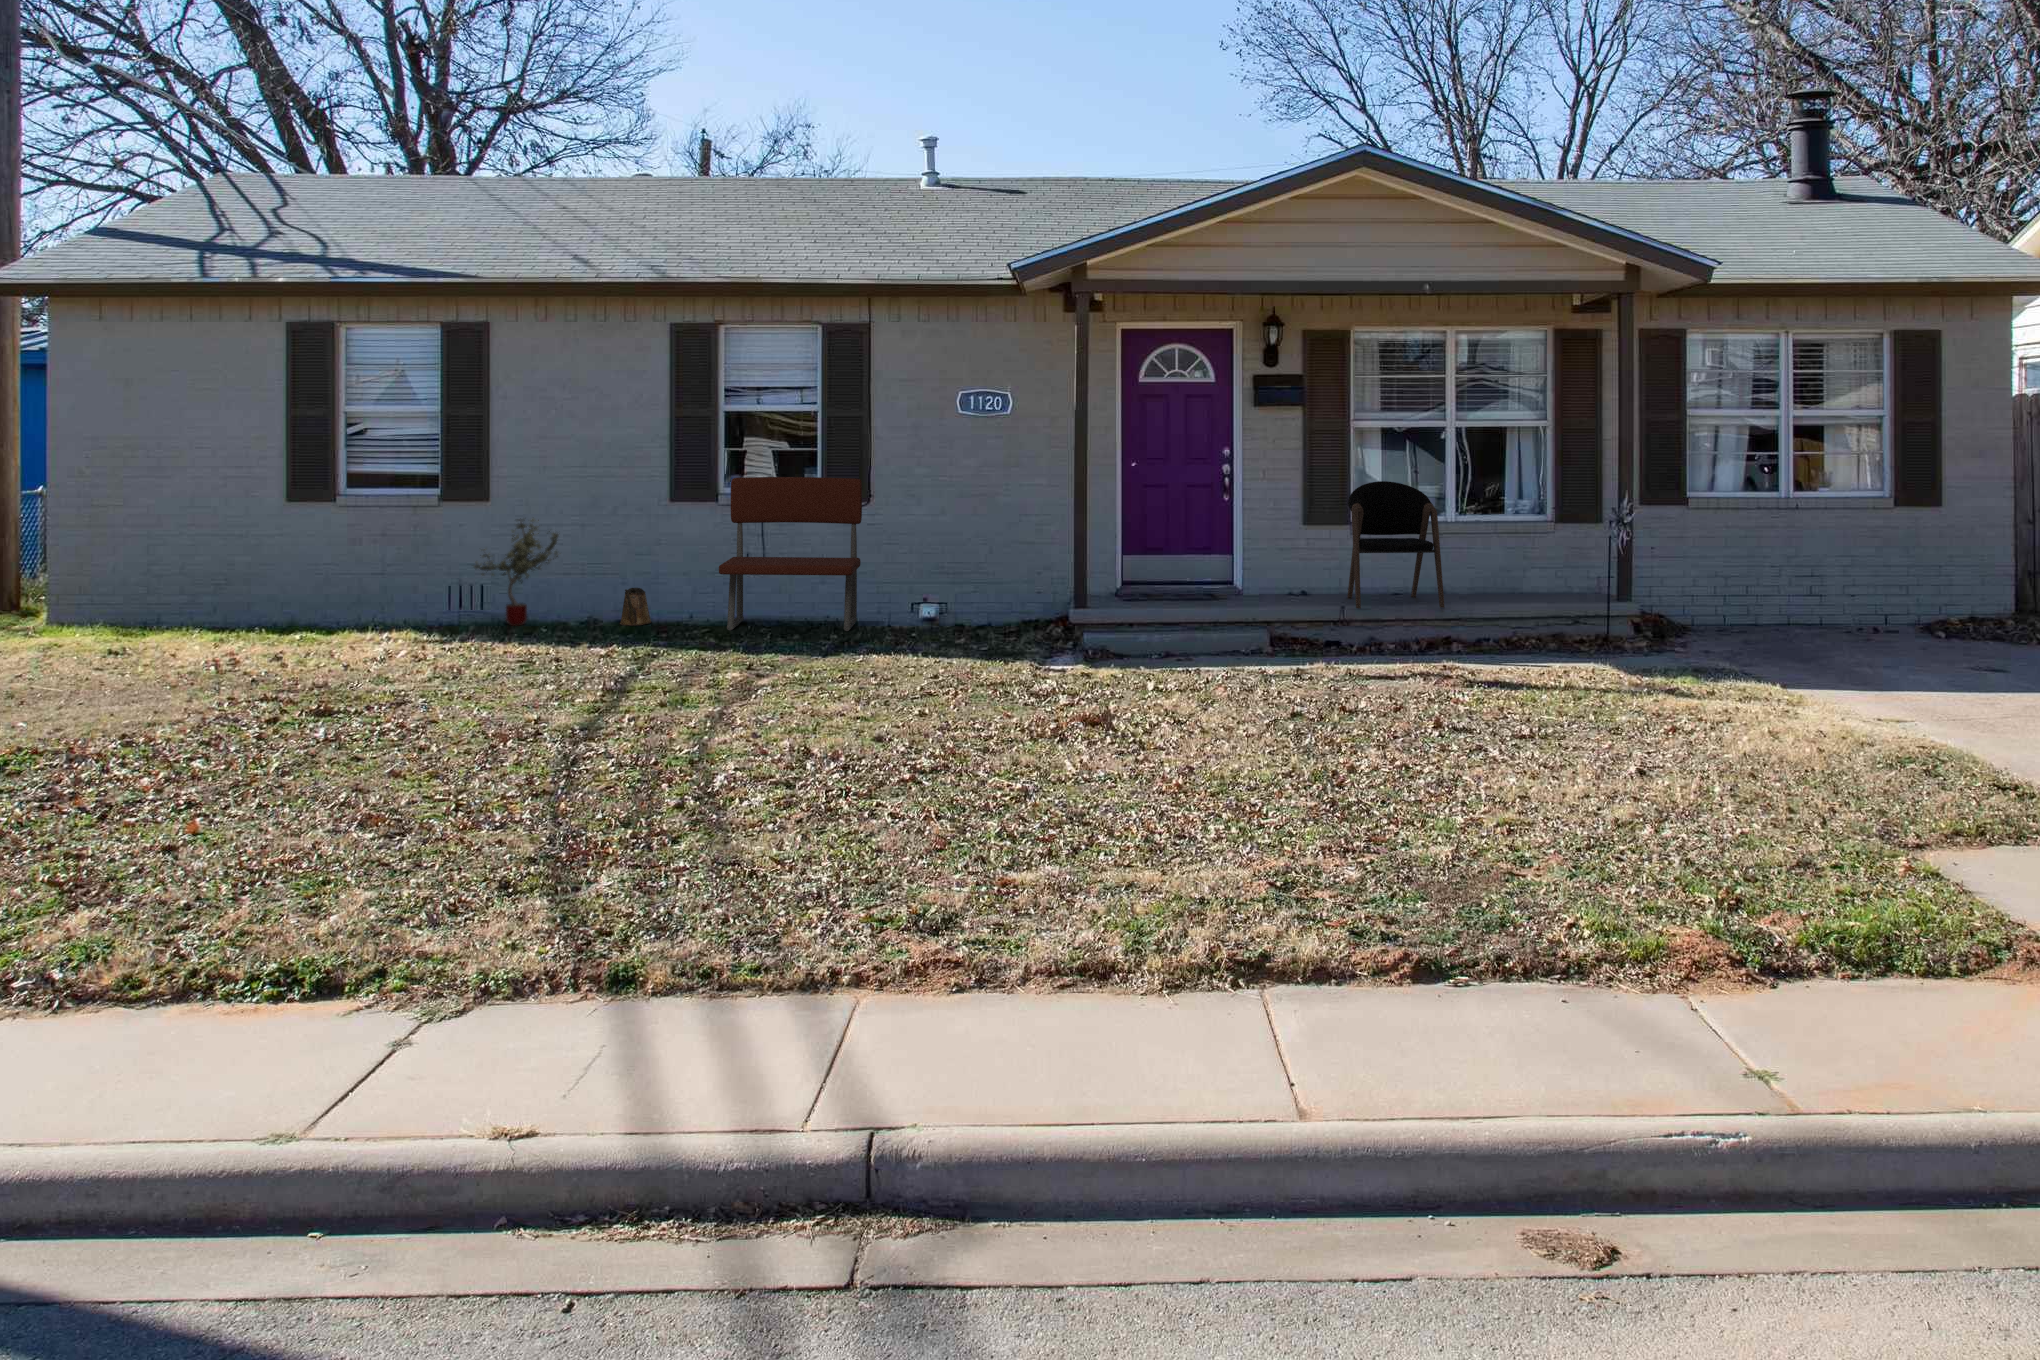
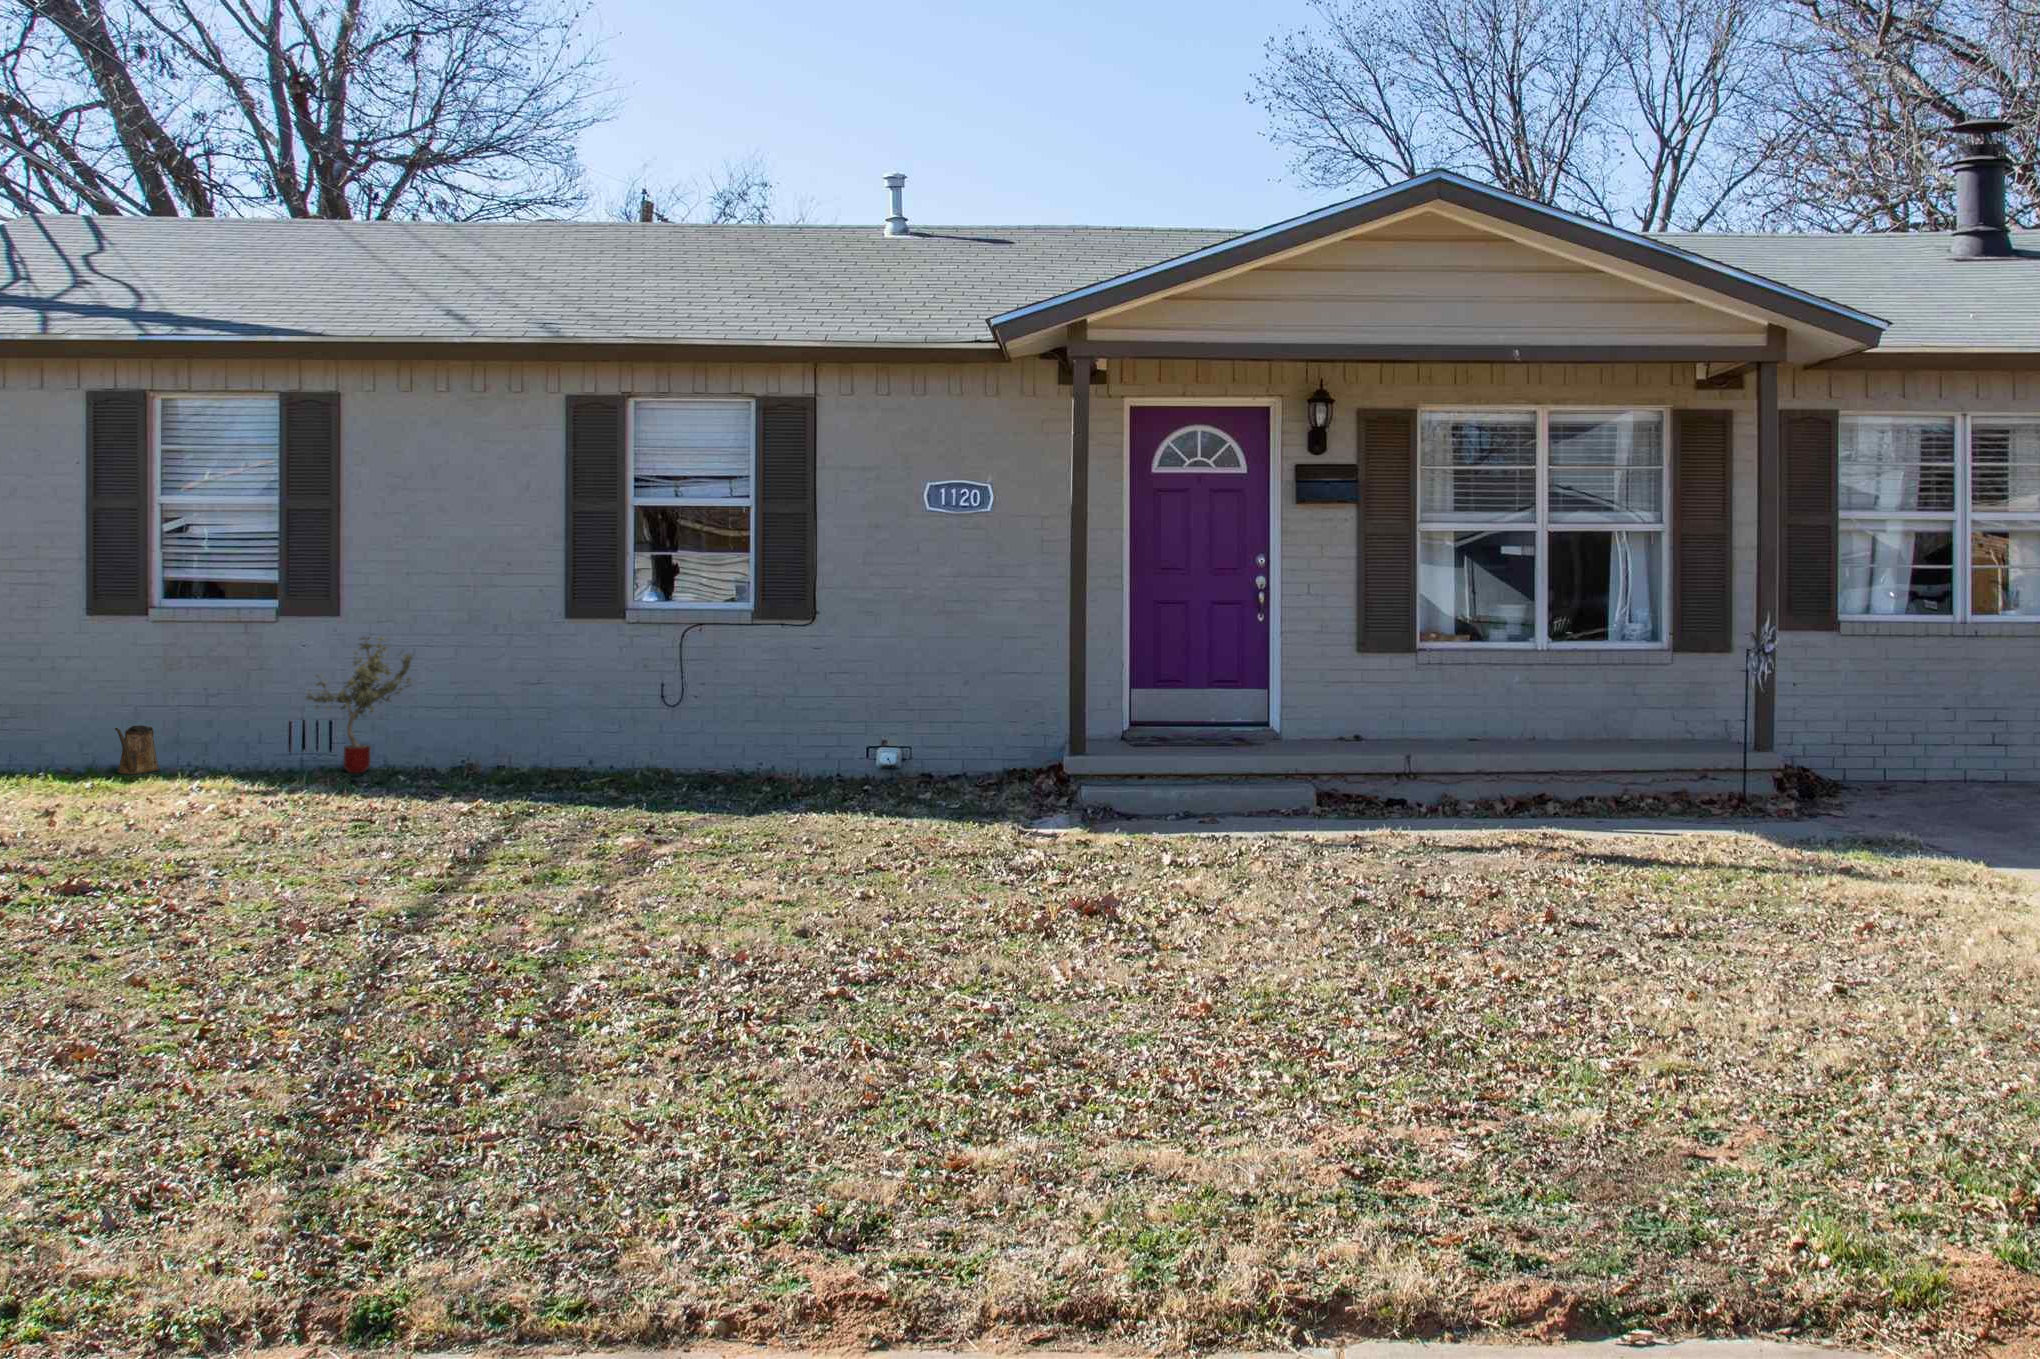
bench: present [719,477,862,631] -> none [610,585,793,782]
chair: present [1348,481,1444,609] -> none [1411,592,1539,756]
watering can: present [620,588,651,626] -> present [115,725,159,774]

